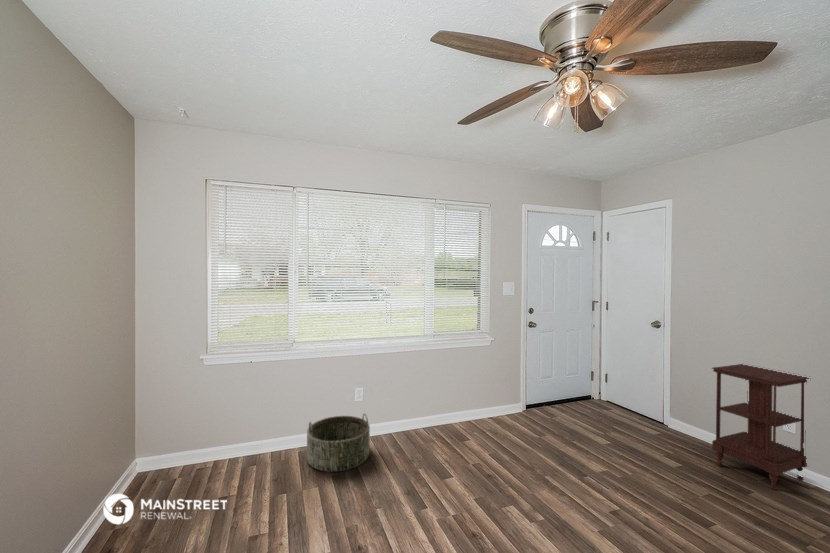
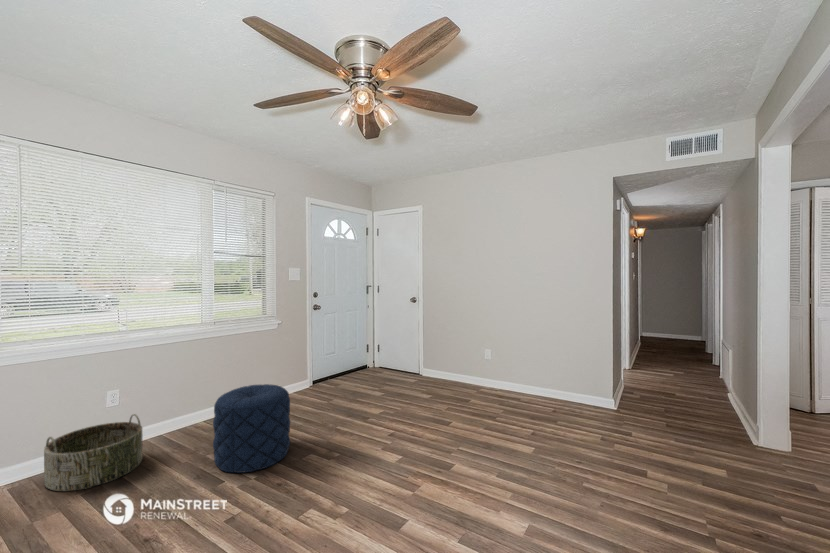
side table: present [712,364,809,490] -> none [446,320,496,398]
pouf: none [419,410,491,506] -> present [213,384,290,473]

